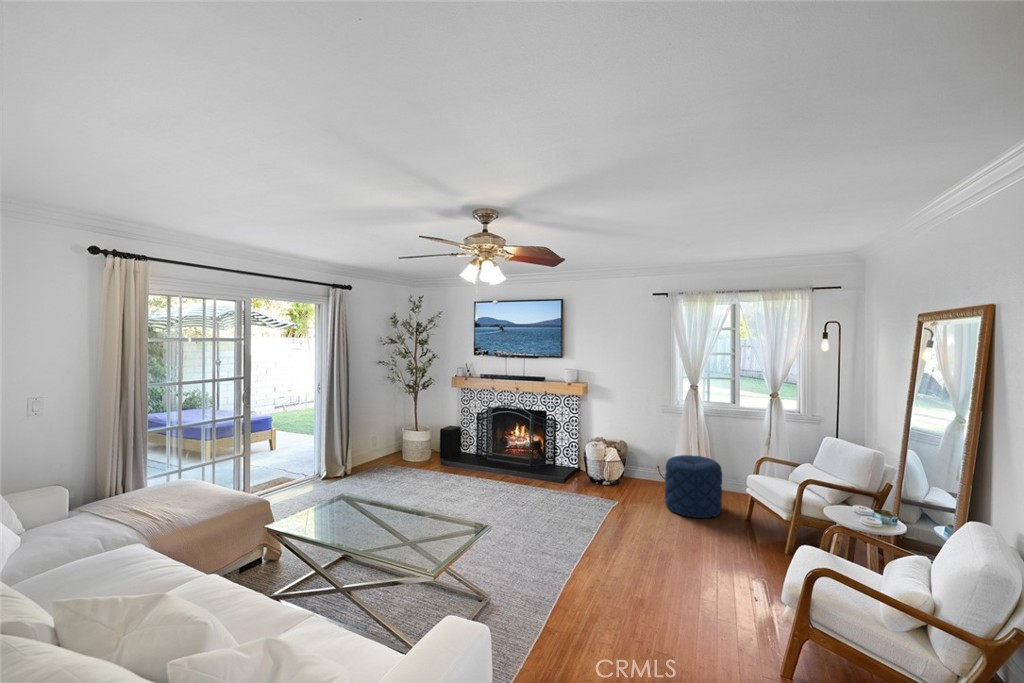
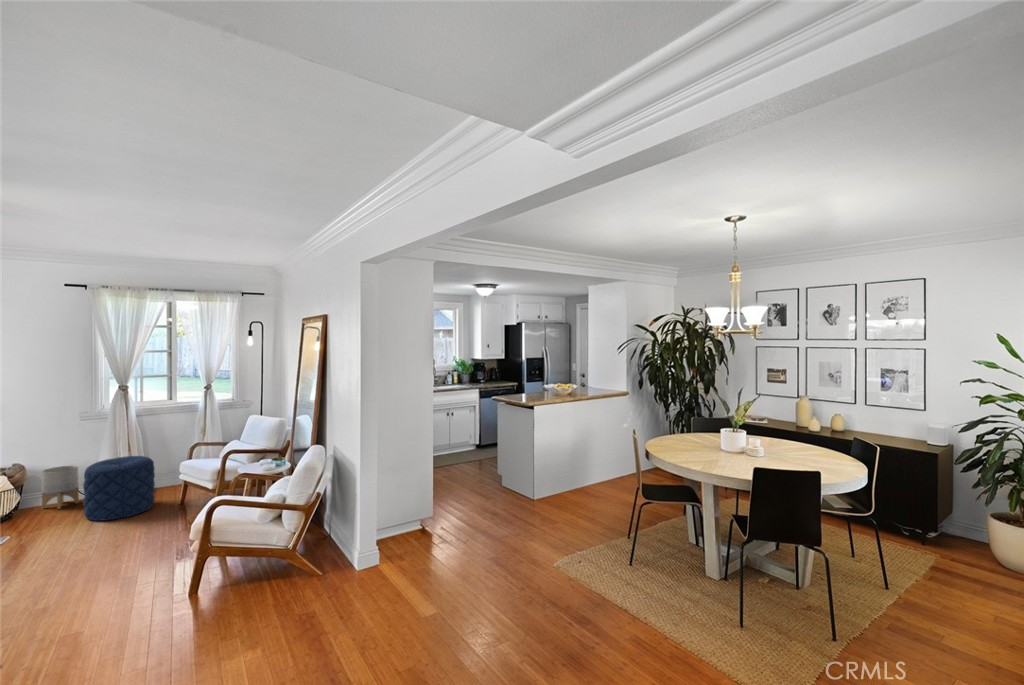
planter: none [636,451,660,489] -> present [42,465,79,509]

